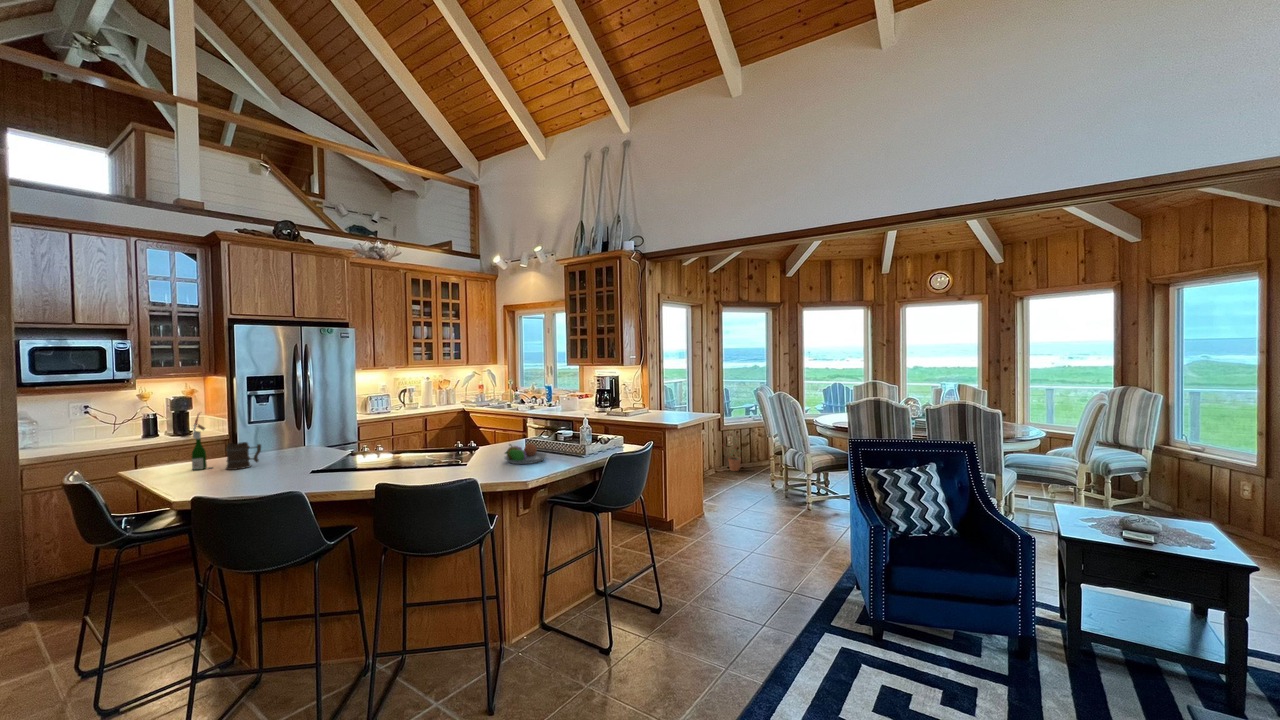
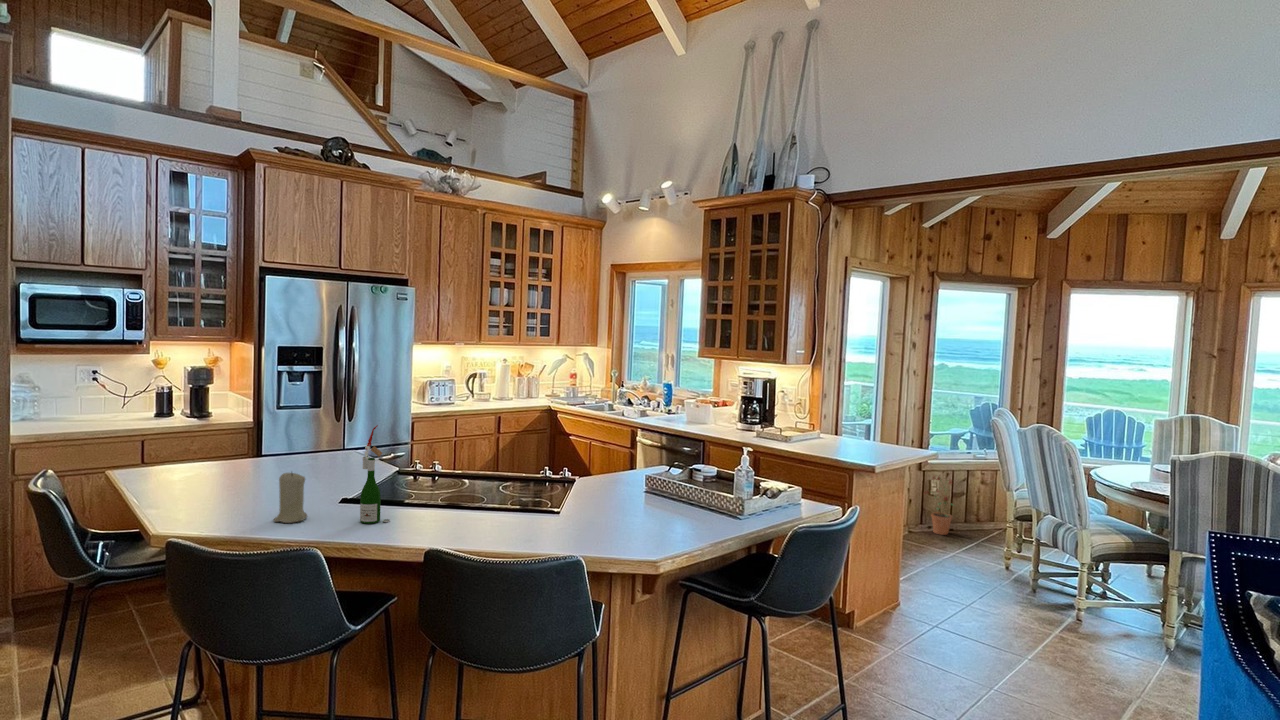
wine bottle: present [192,414,207,470] -> present [360,425,390,524]
mug: present [226,442,261,470] -> none [238,442,285,480]
fruit bowl: present [504,443,547,464] -> none [614,482,680,517]
candle: none [259,455,285,491] -> present [274,472,307,523]

